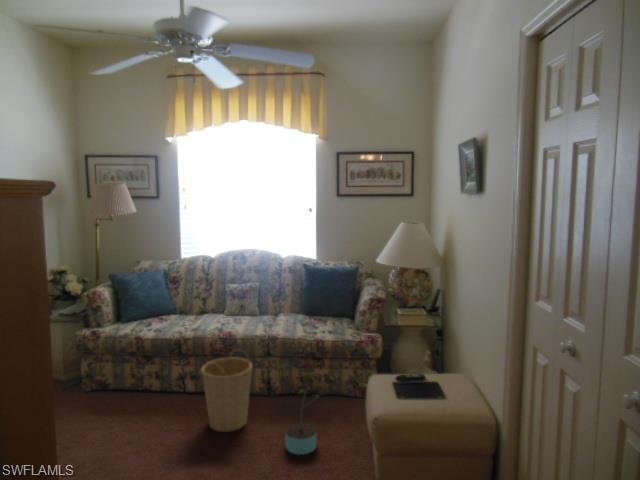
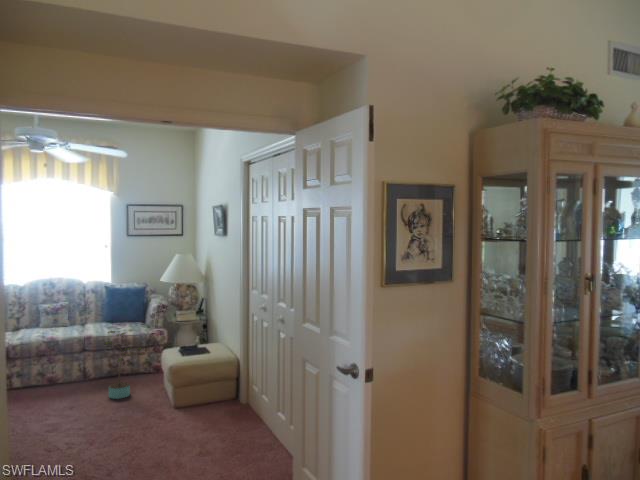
basket: present [201,356,252,432] -> none [41,344,79,399]

